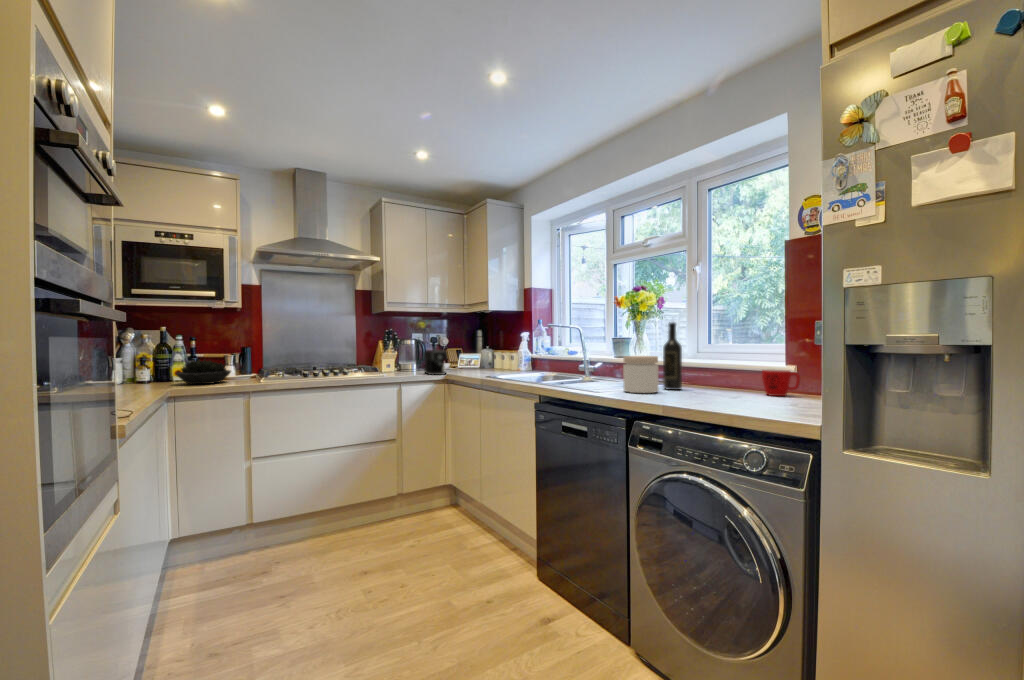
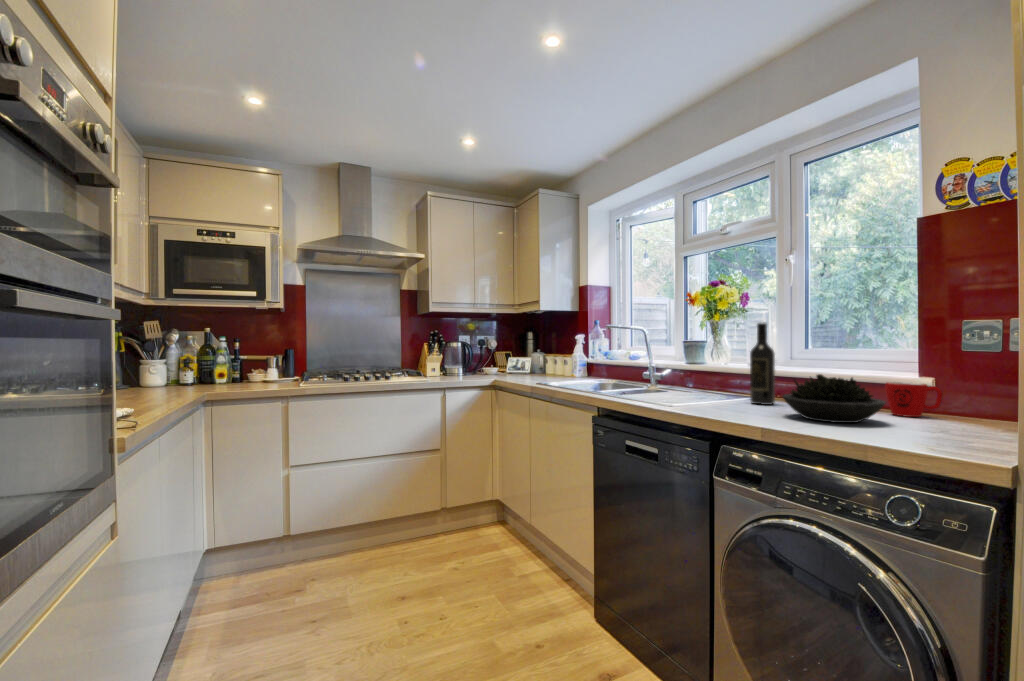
coffee maker: present [424,350,447,375] -> none [470,354,510,381]
jar: present [623,356,659,393] -> none [701,363,746,409]
succulent plant: present [176,359,231,384] -> present [783,374,885,423]

